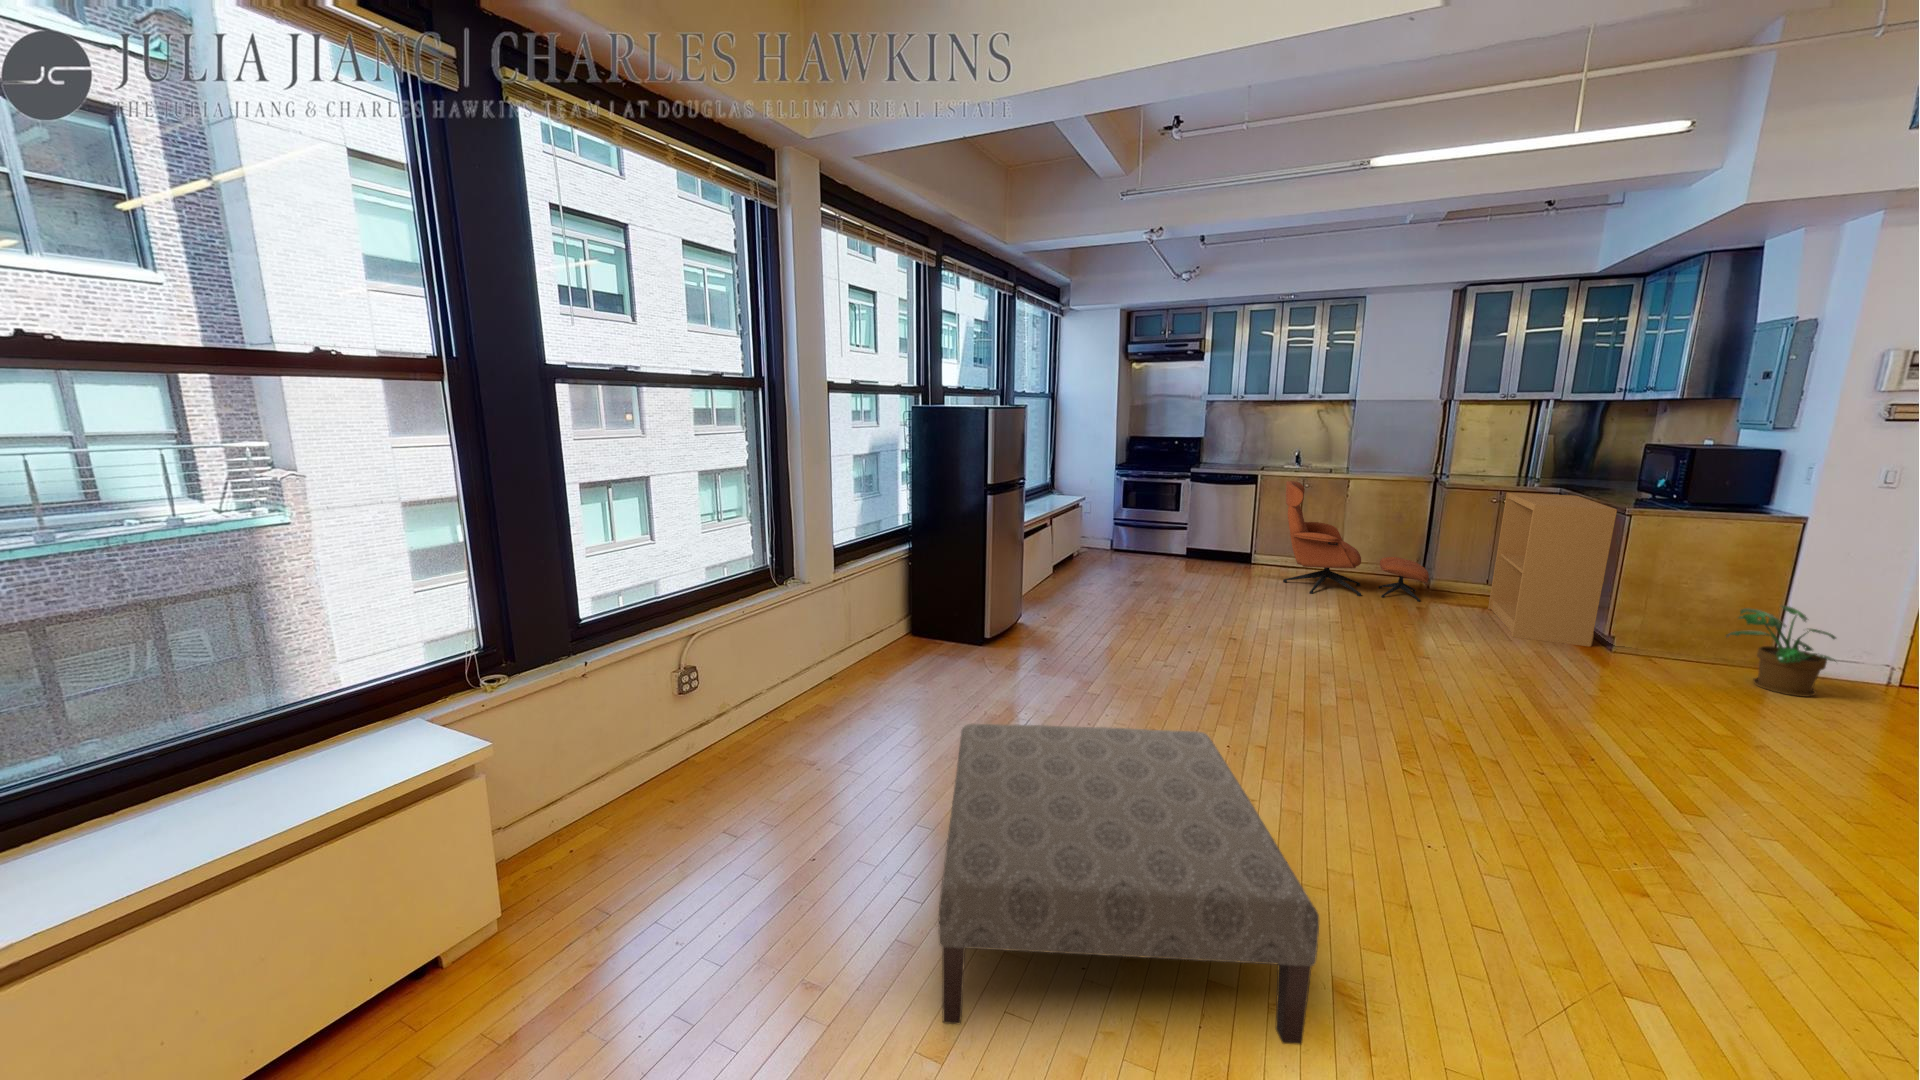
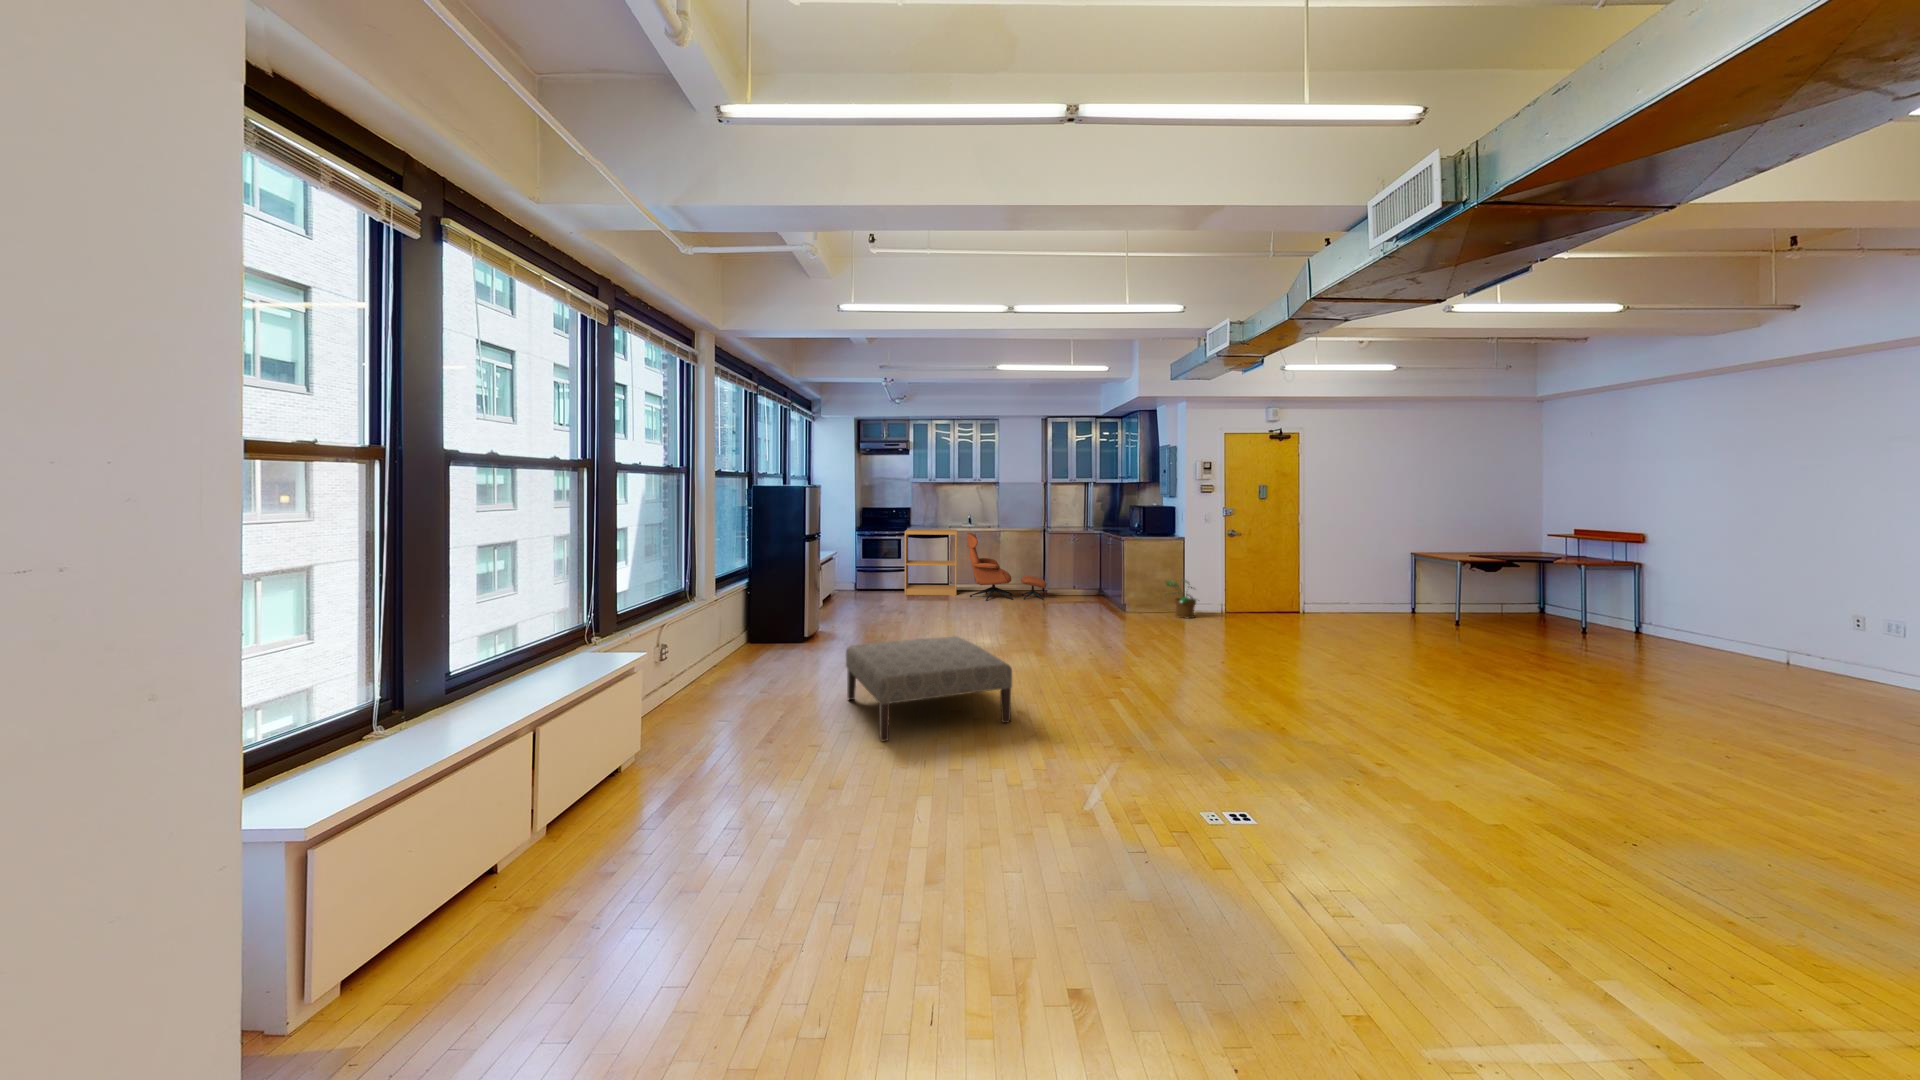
bookshelf: present [1488,492,1617,646] -> present [905,529,957,595]

